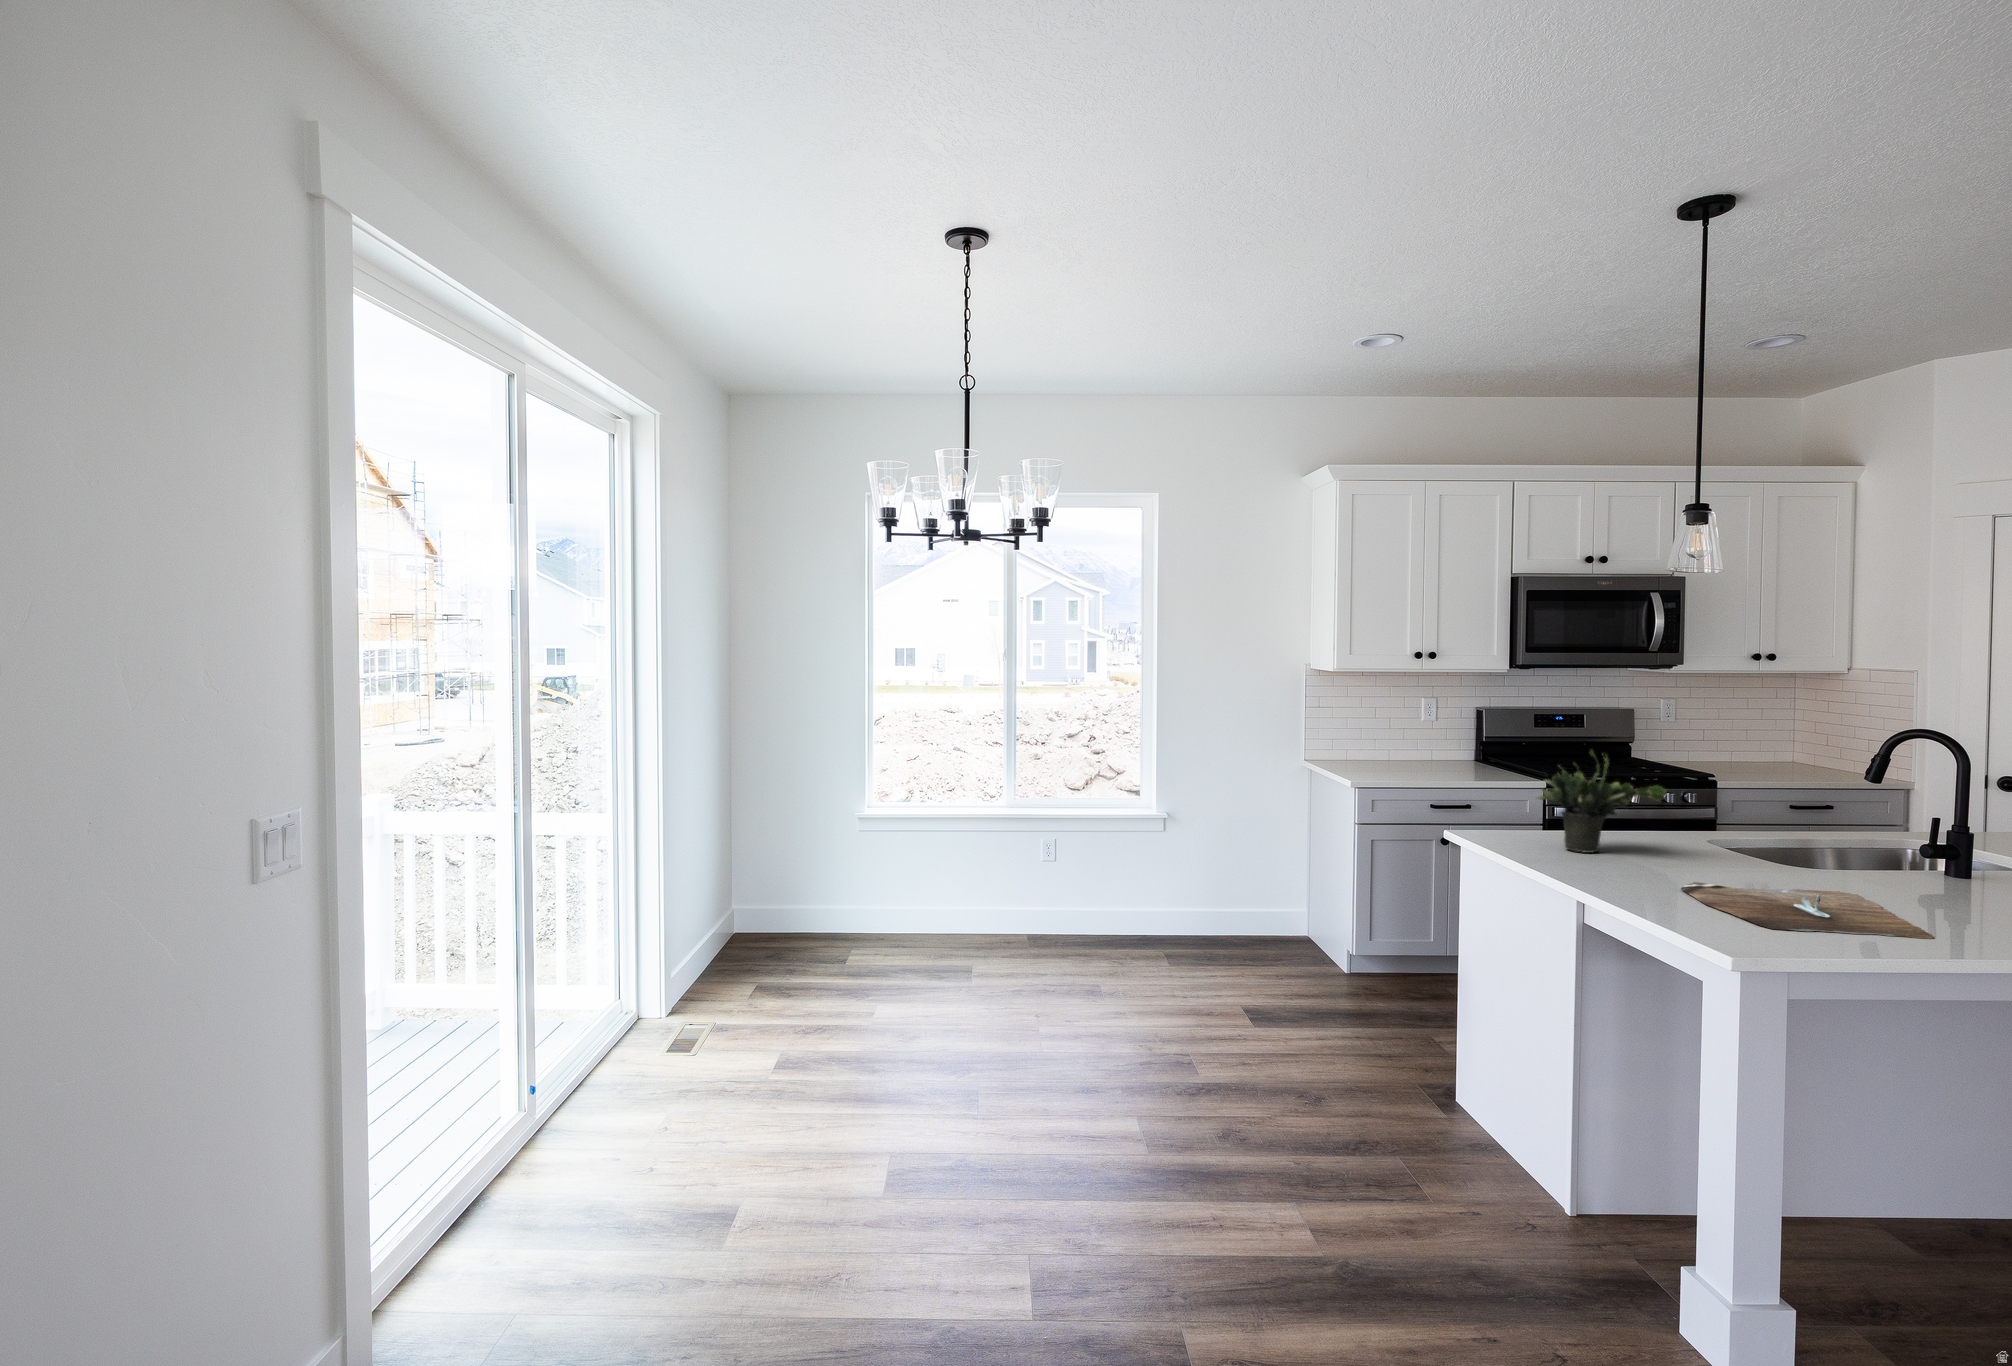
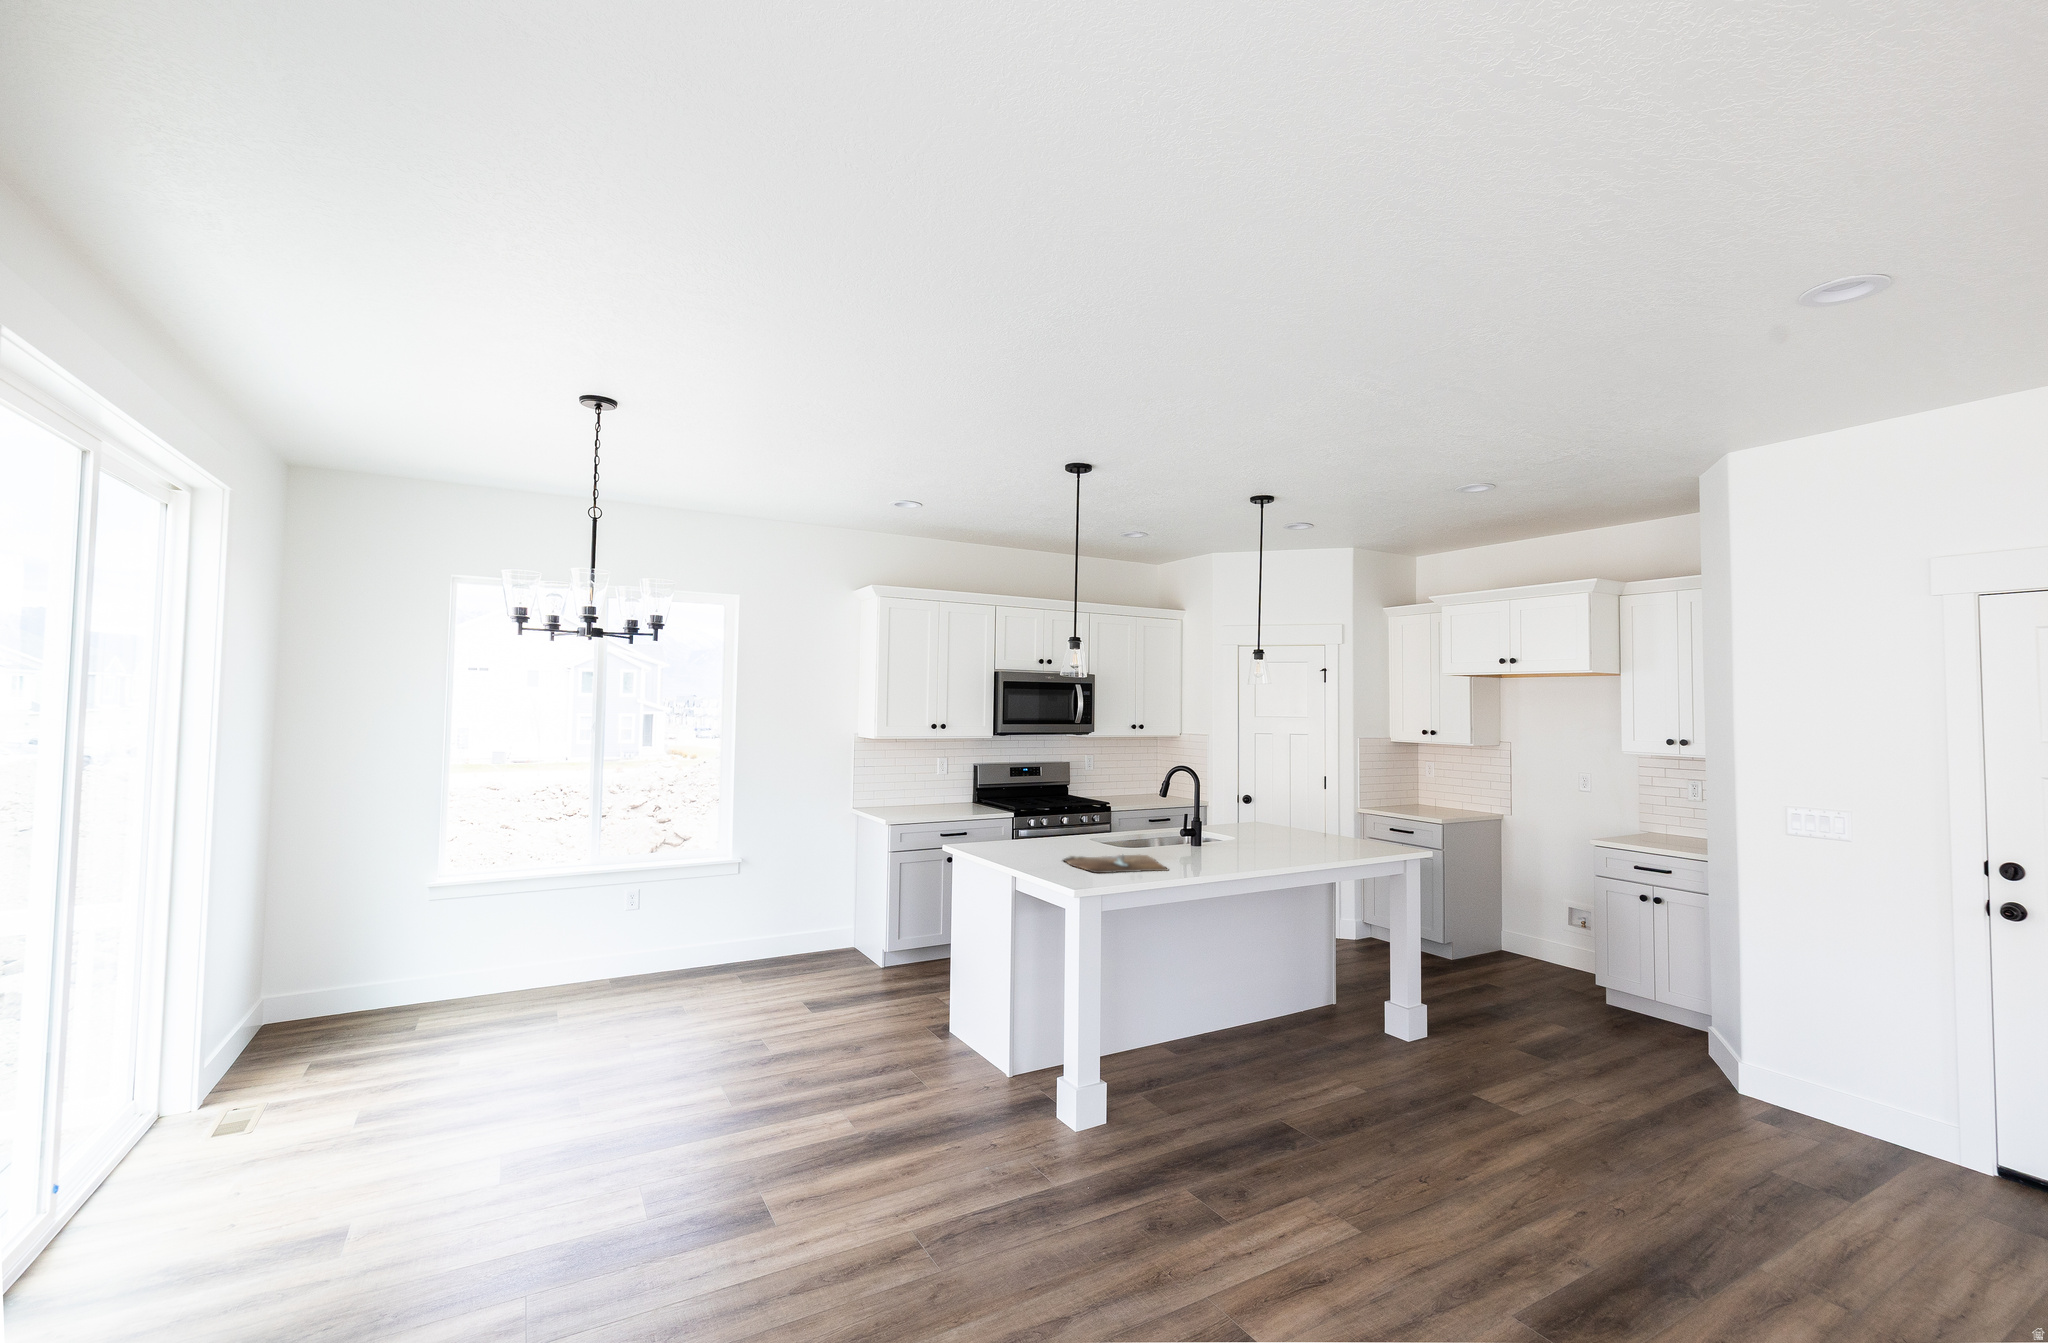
potted plant: present [1537,750,1666,853] -> none [992,781,1063,847]

